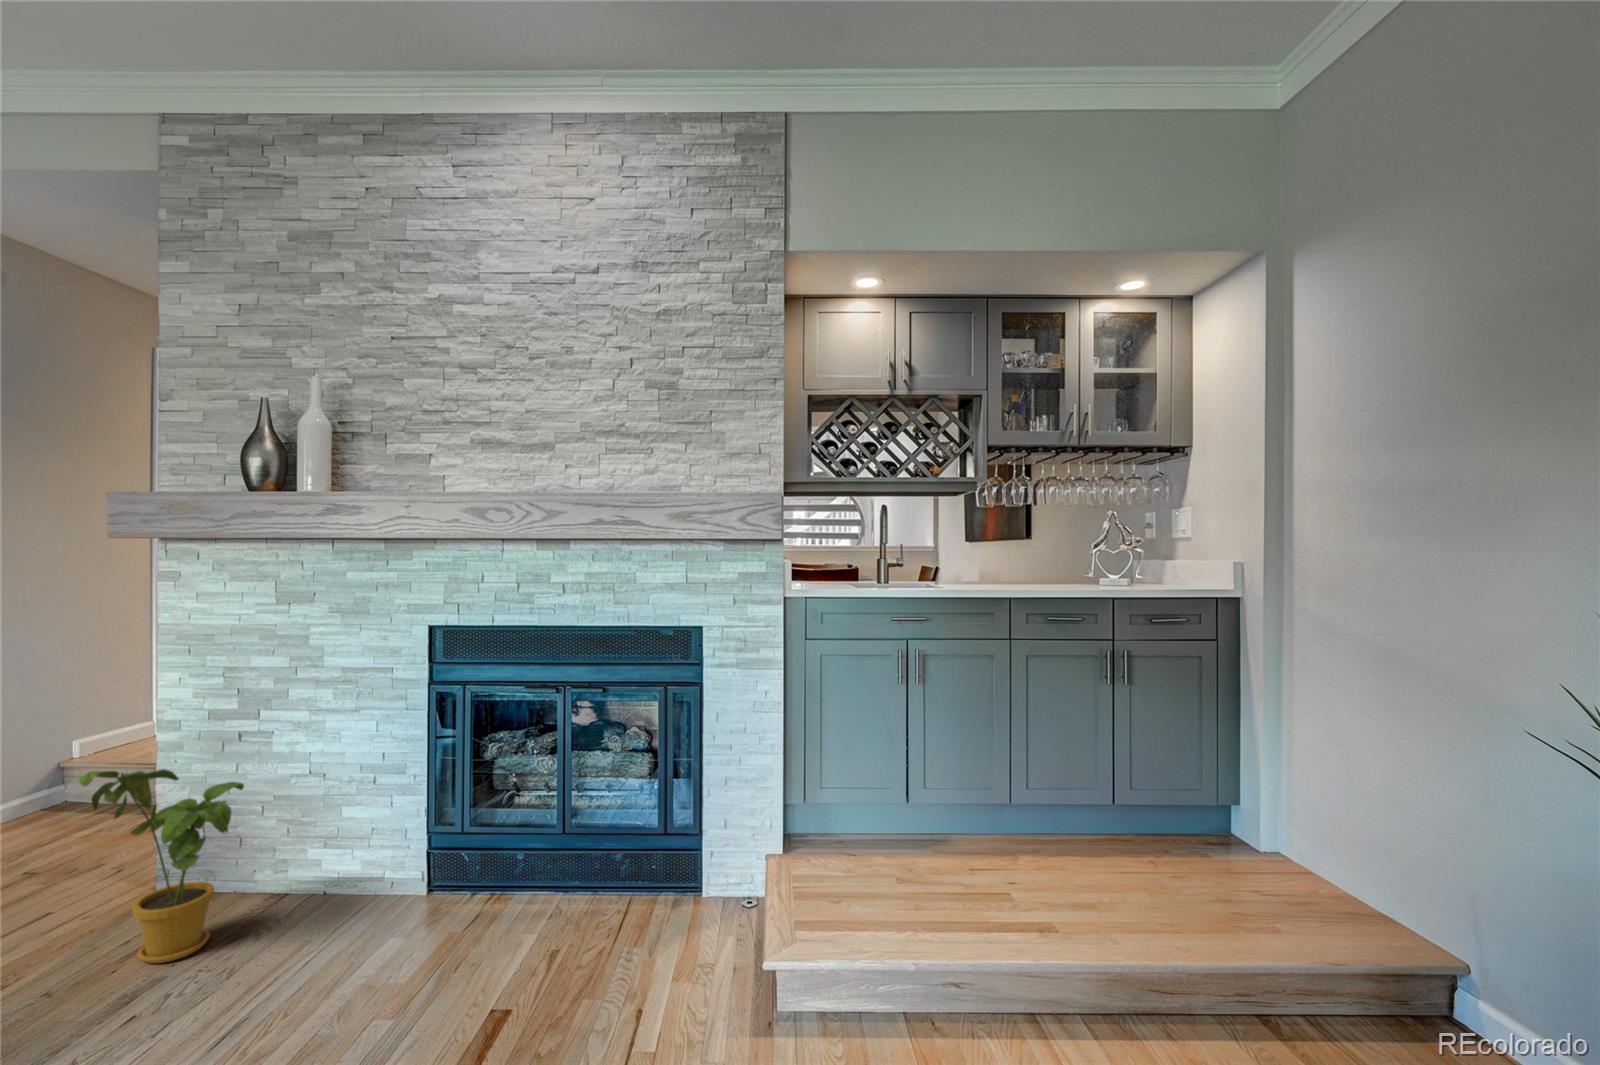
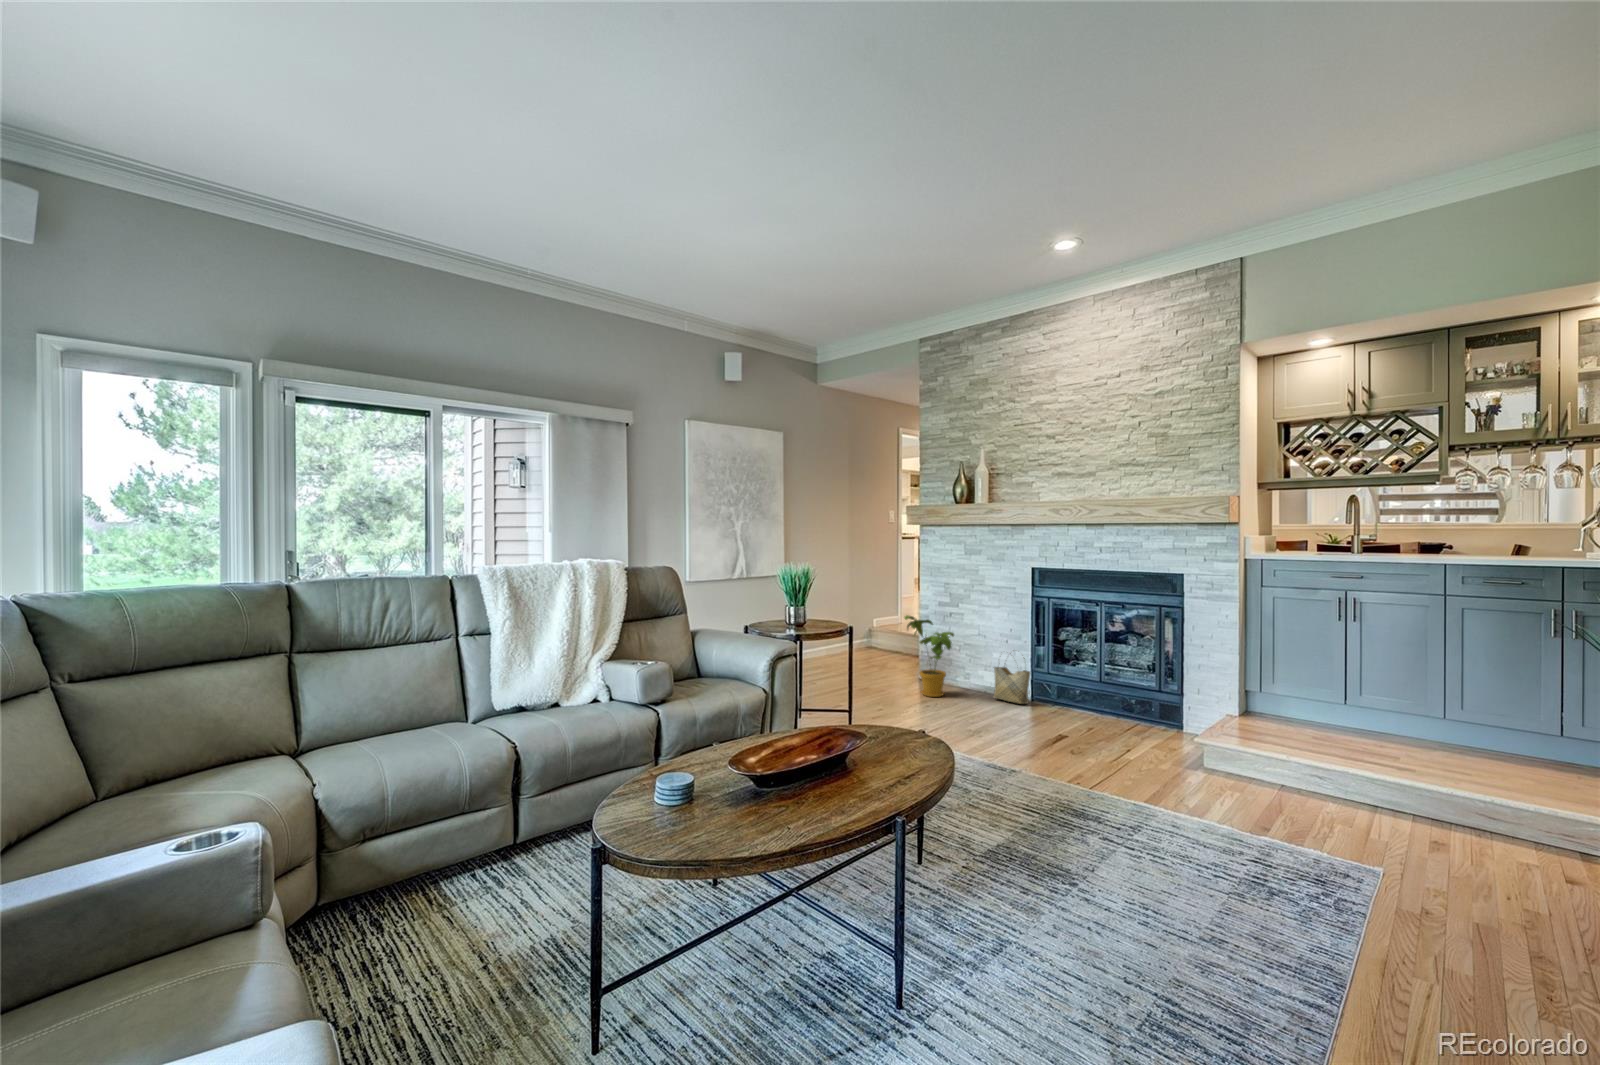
woven basket: none [339,798,425,917] -> present [994,658,1030,704]

